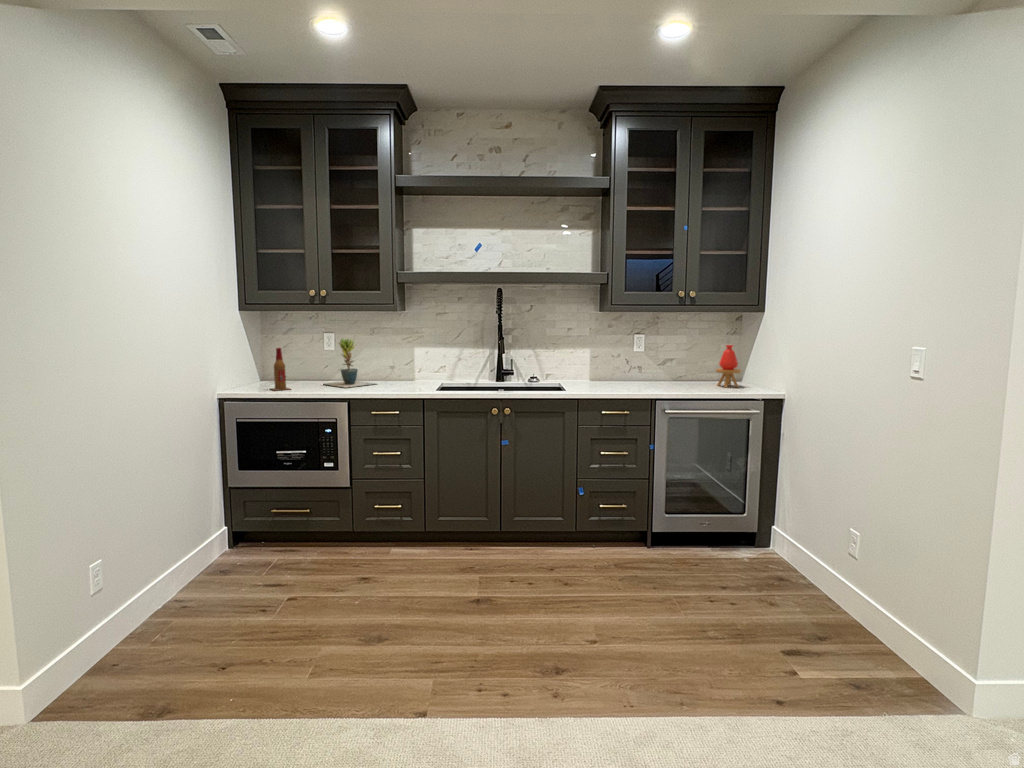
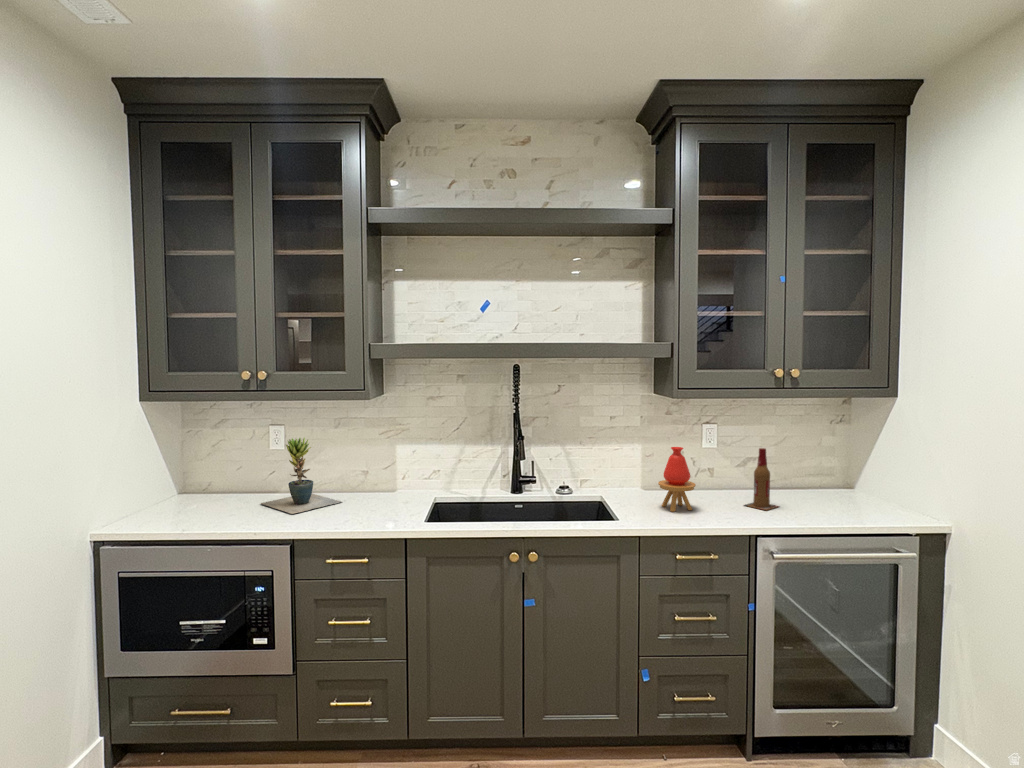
vase: present [716,345,741,387] -> present [658,447,696,512]
beer bottle: present [272,348,290,391] -> present [745,448,778,510]

